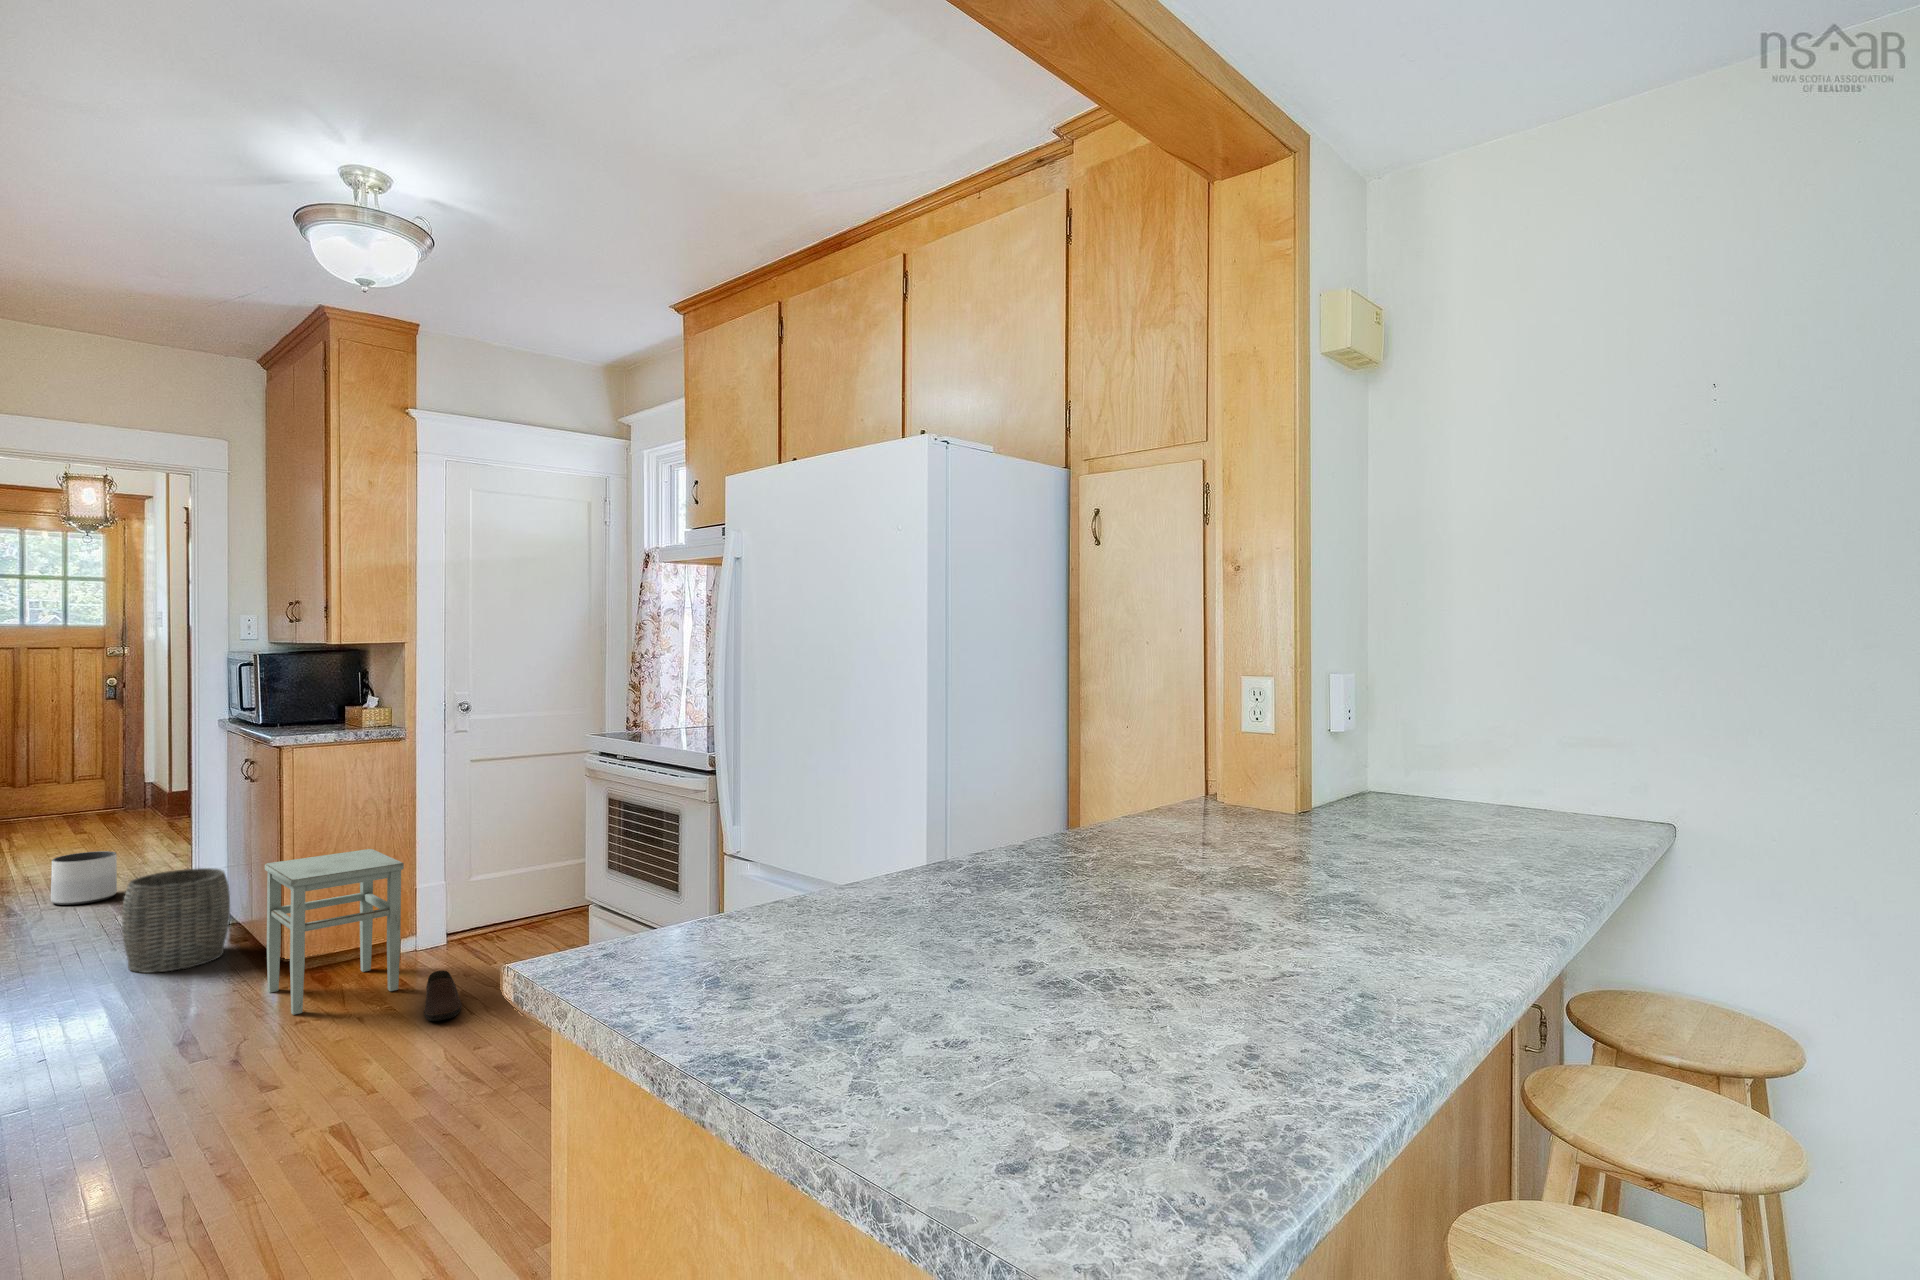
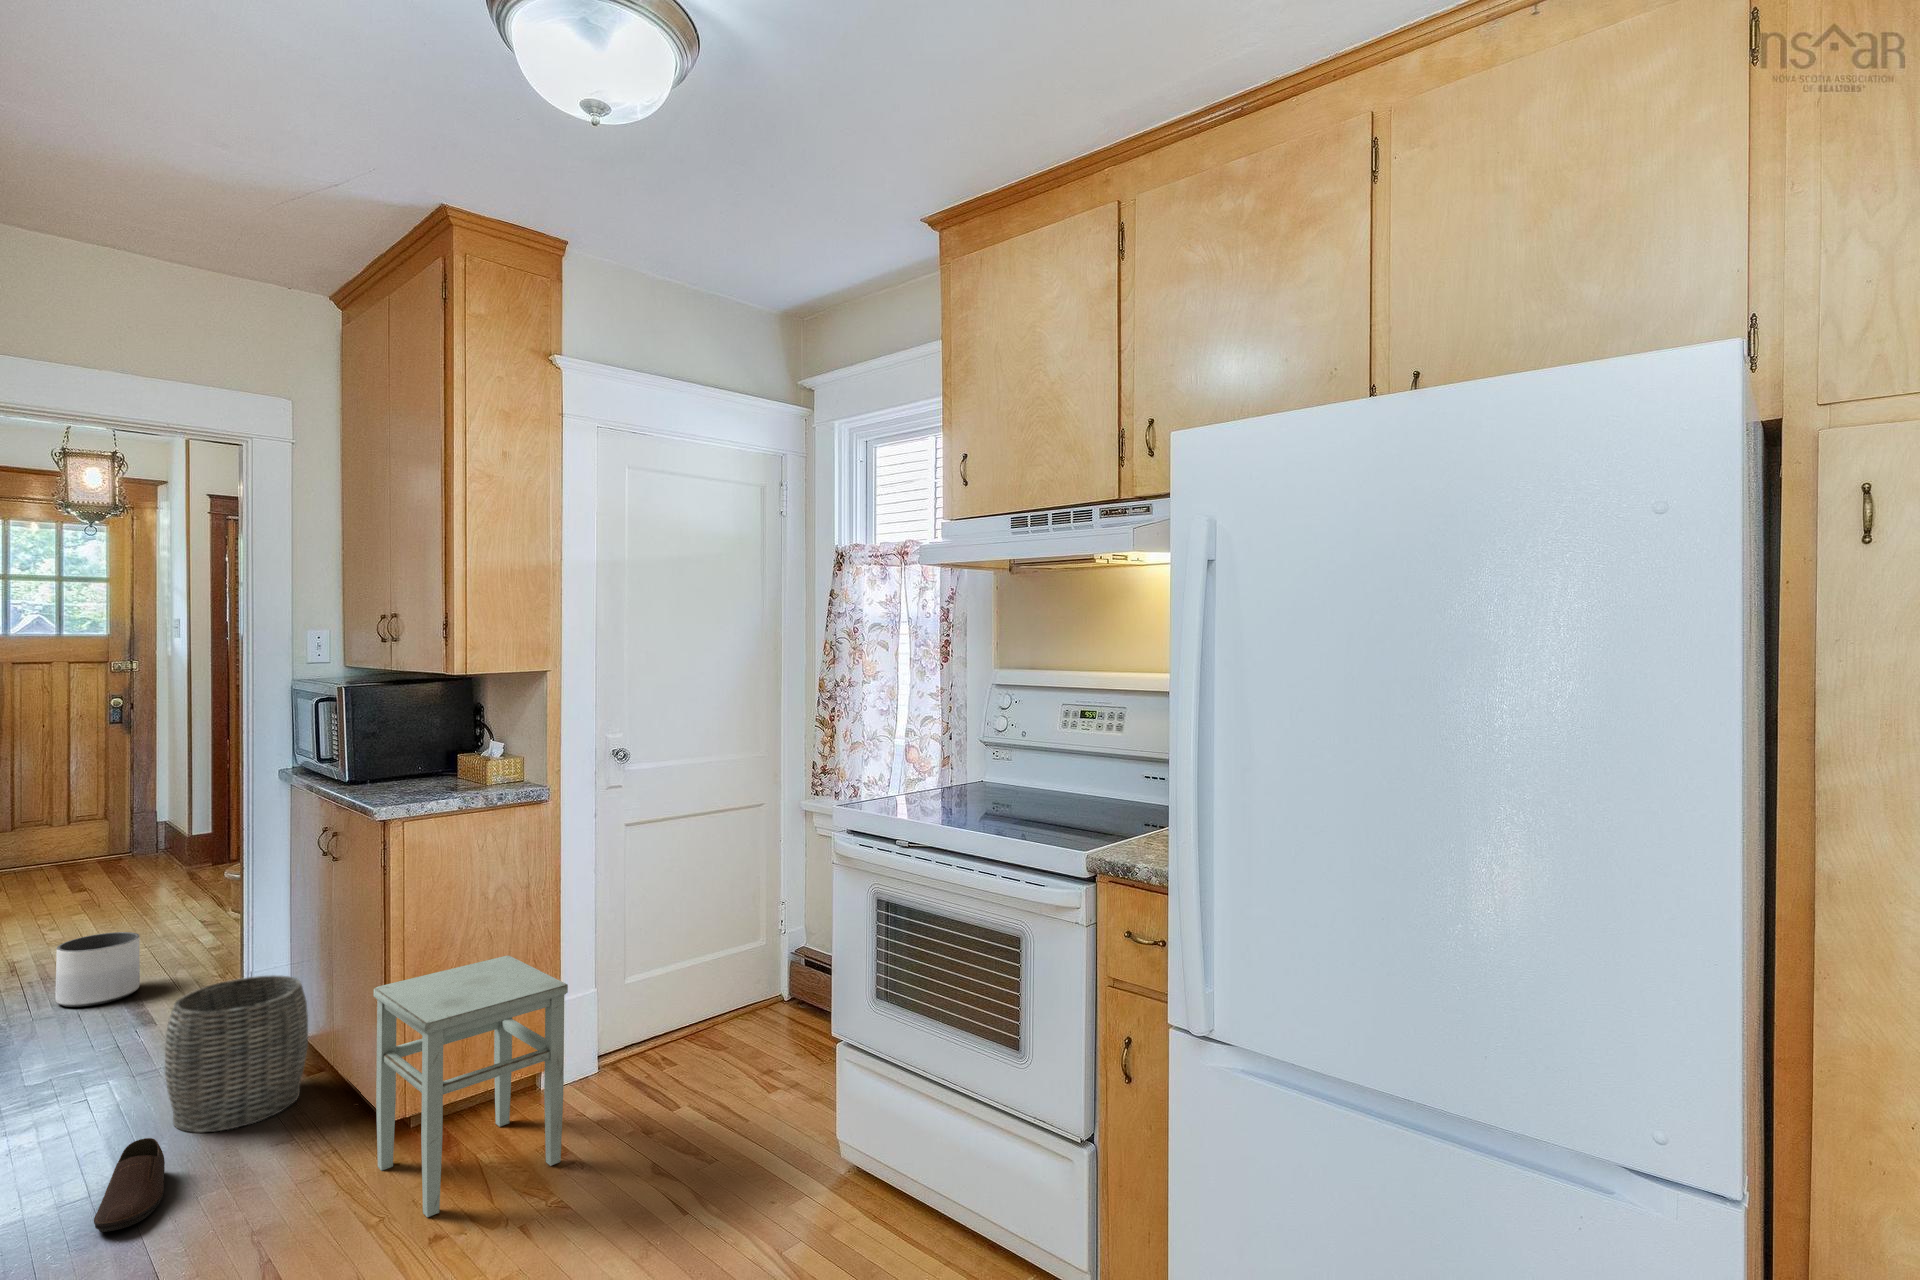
shoe: present [424,971,462,1021] -> present [94,1138,165,1232]

